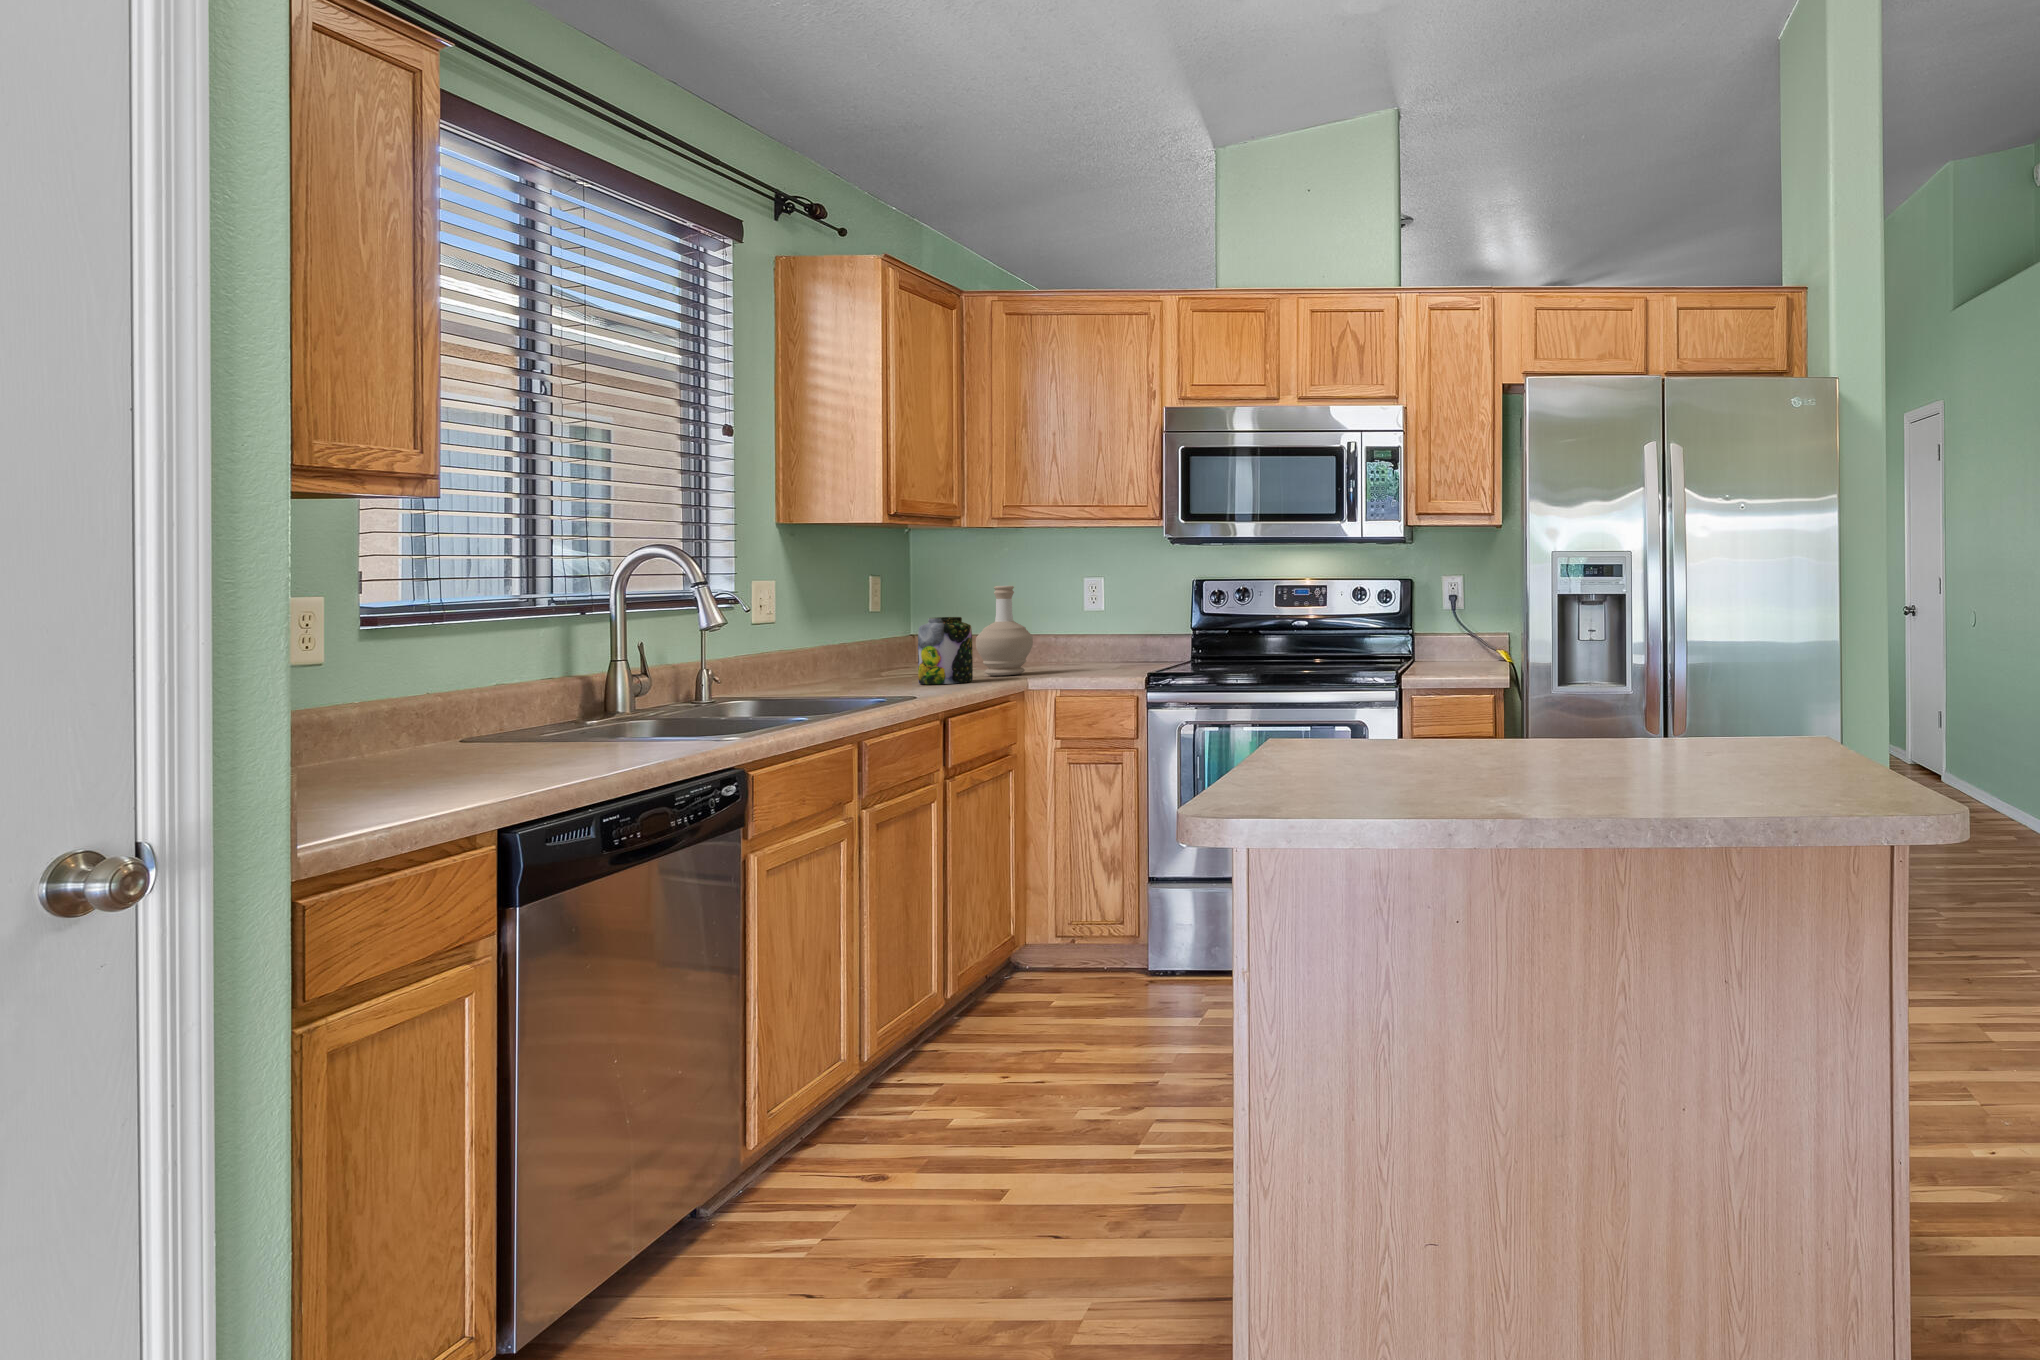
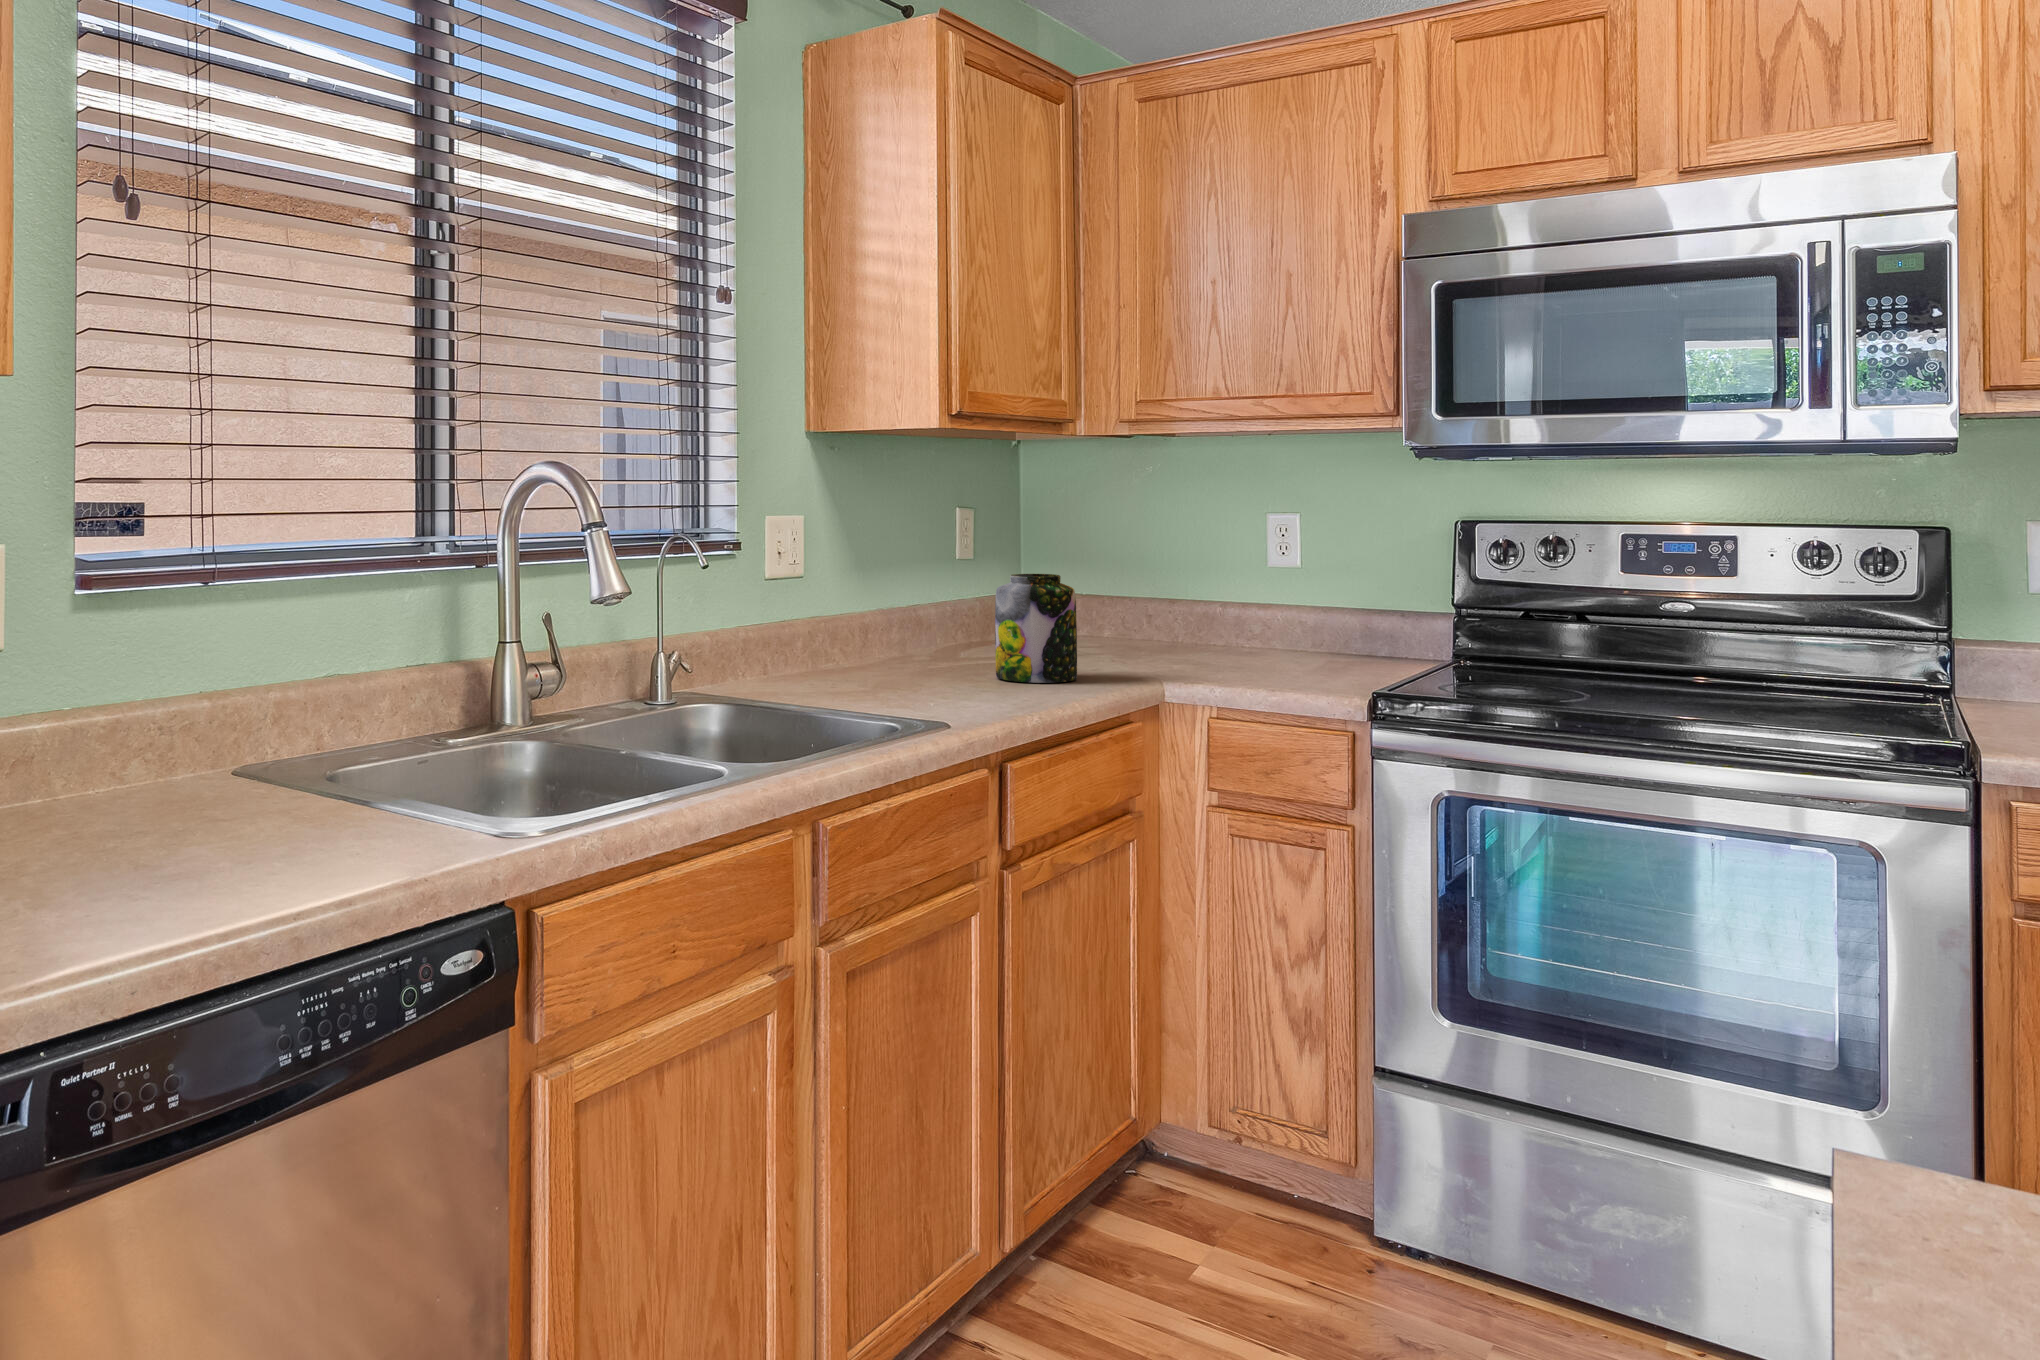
bottle: present [976,586,1033,676] -> none [1092,524,1179,668]

